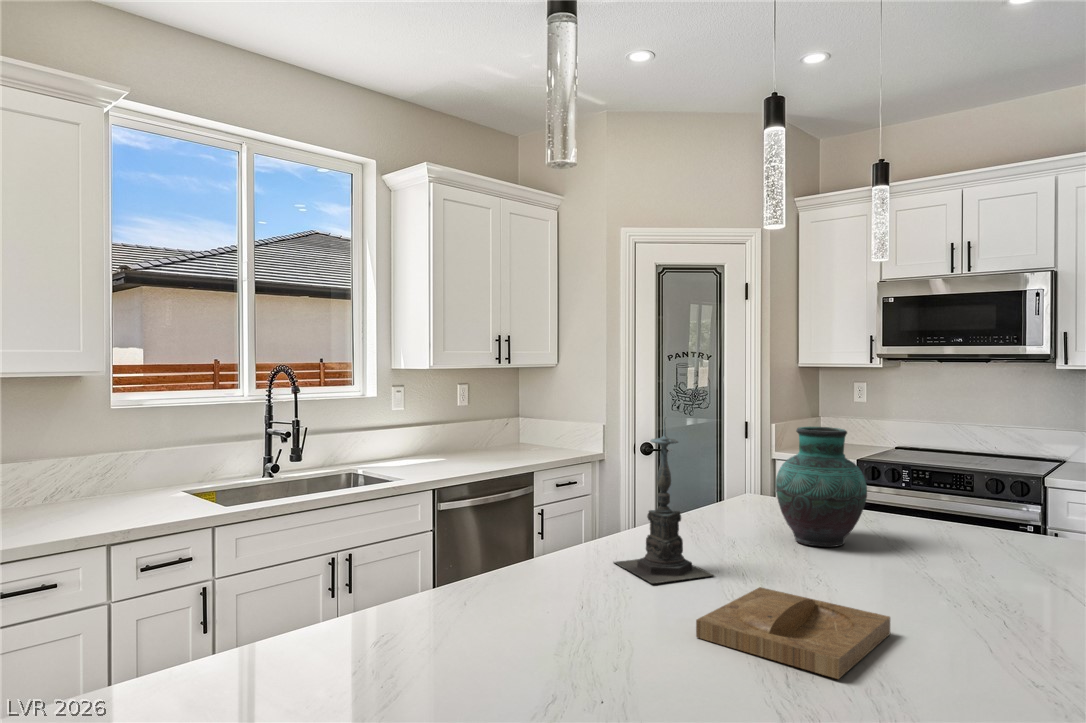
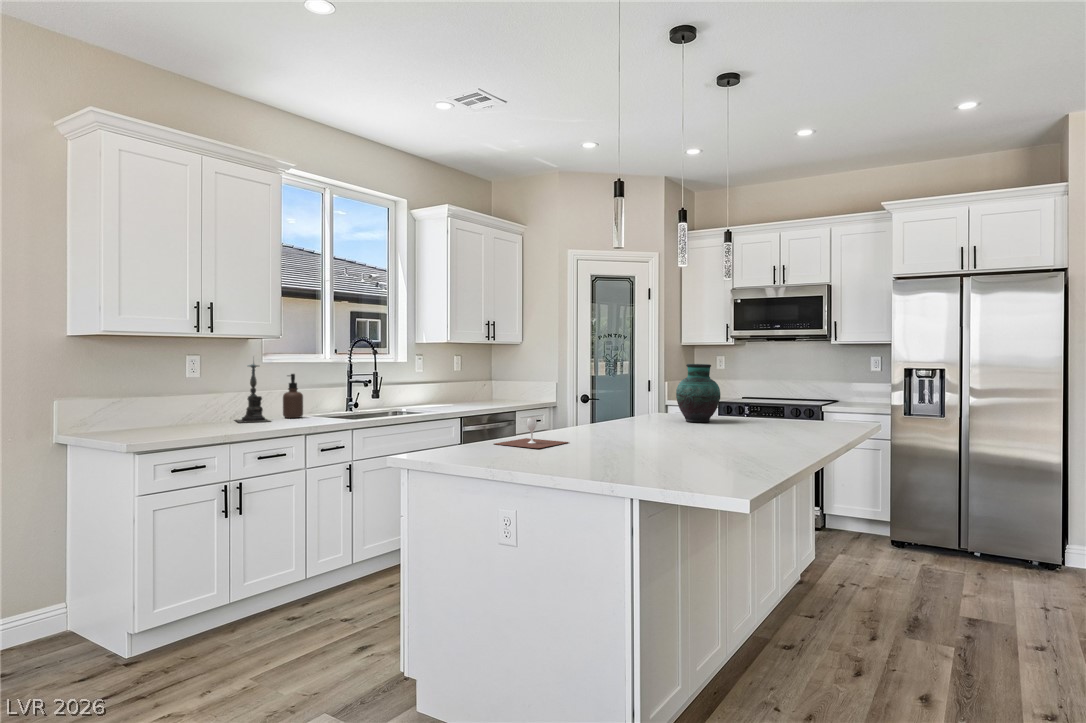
candle holder: present [614,419,713,583] -> present [235,362,269,423]
soap dispenser: none [125,429,160,502] -> present [283,374,303,418]
wine glass: none [313,587,498,691] -> present [495,418,568,448]
tray: present [696,587,890,679] -> none [649,425,727,444]

